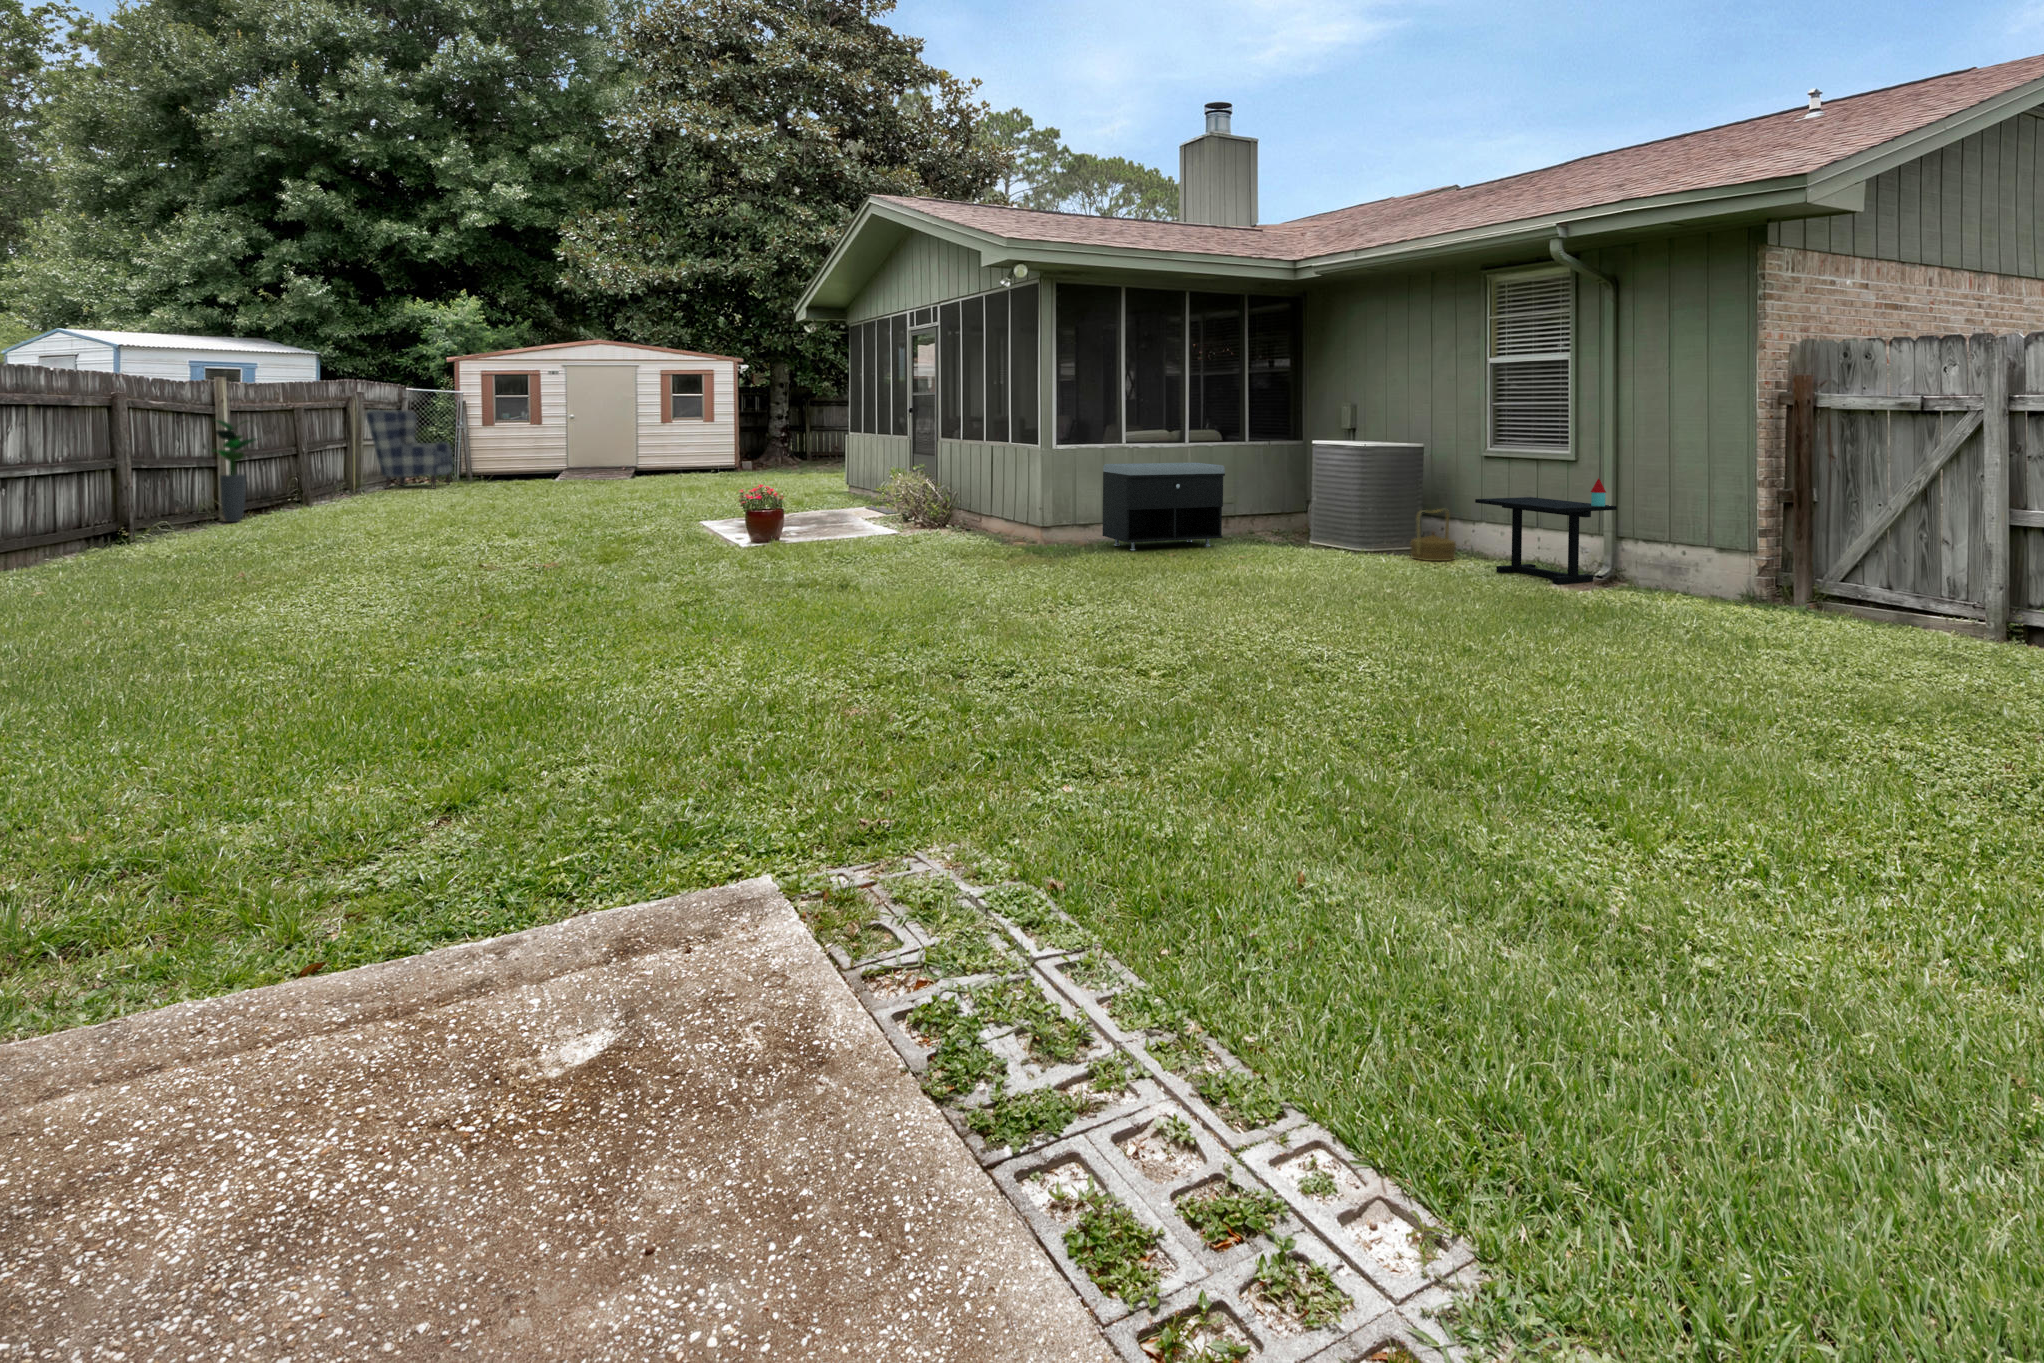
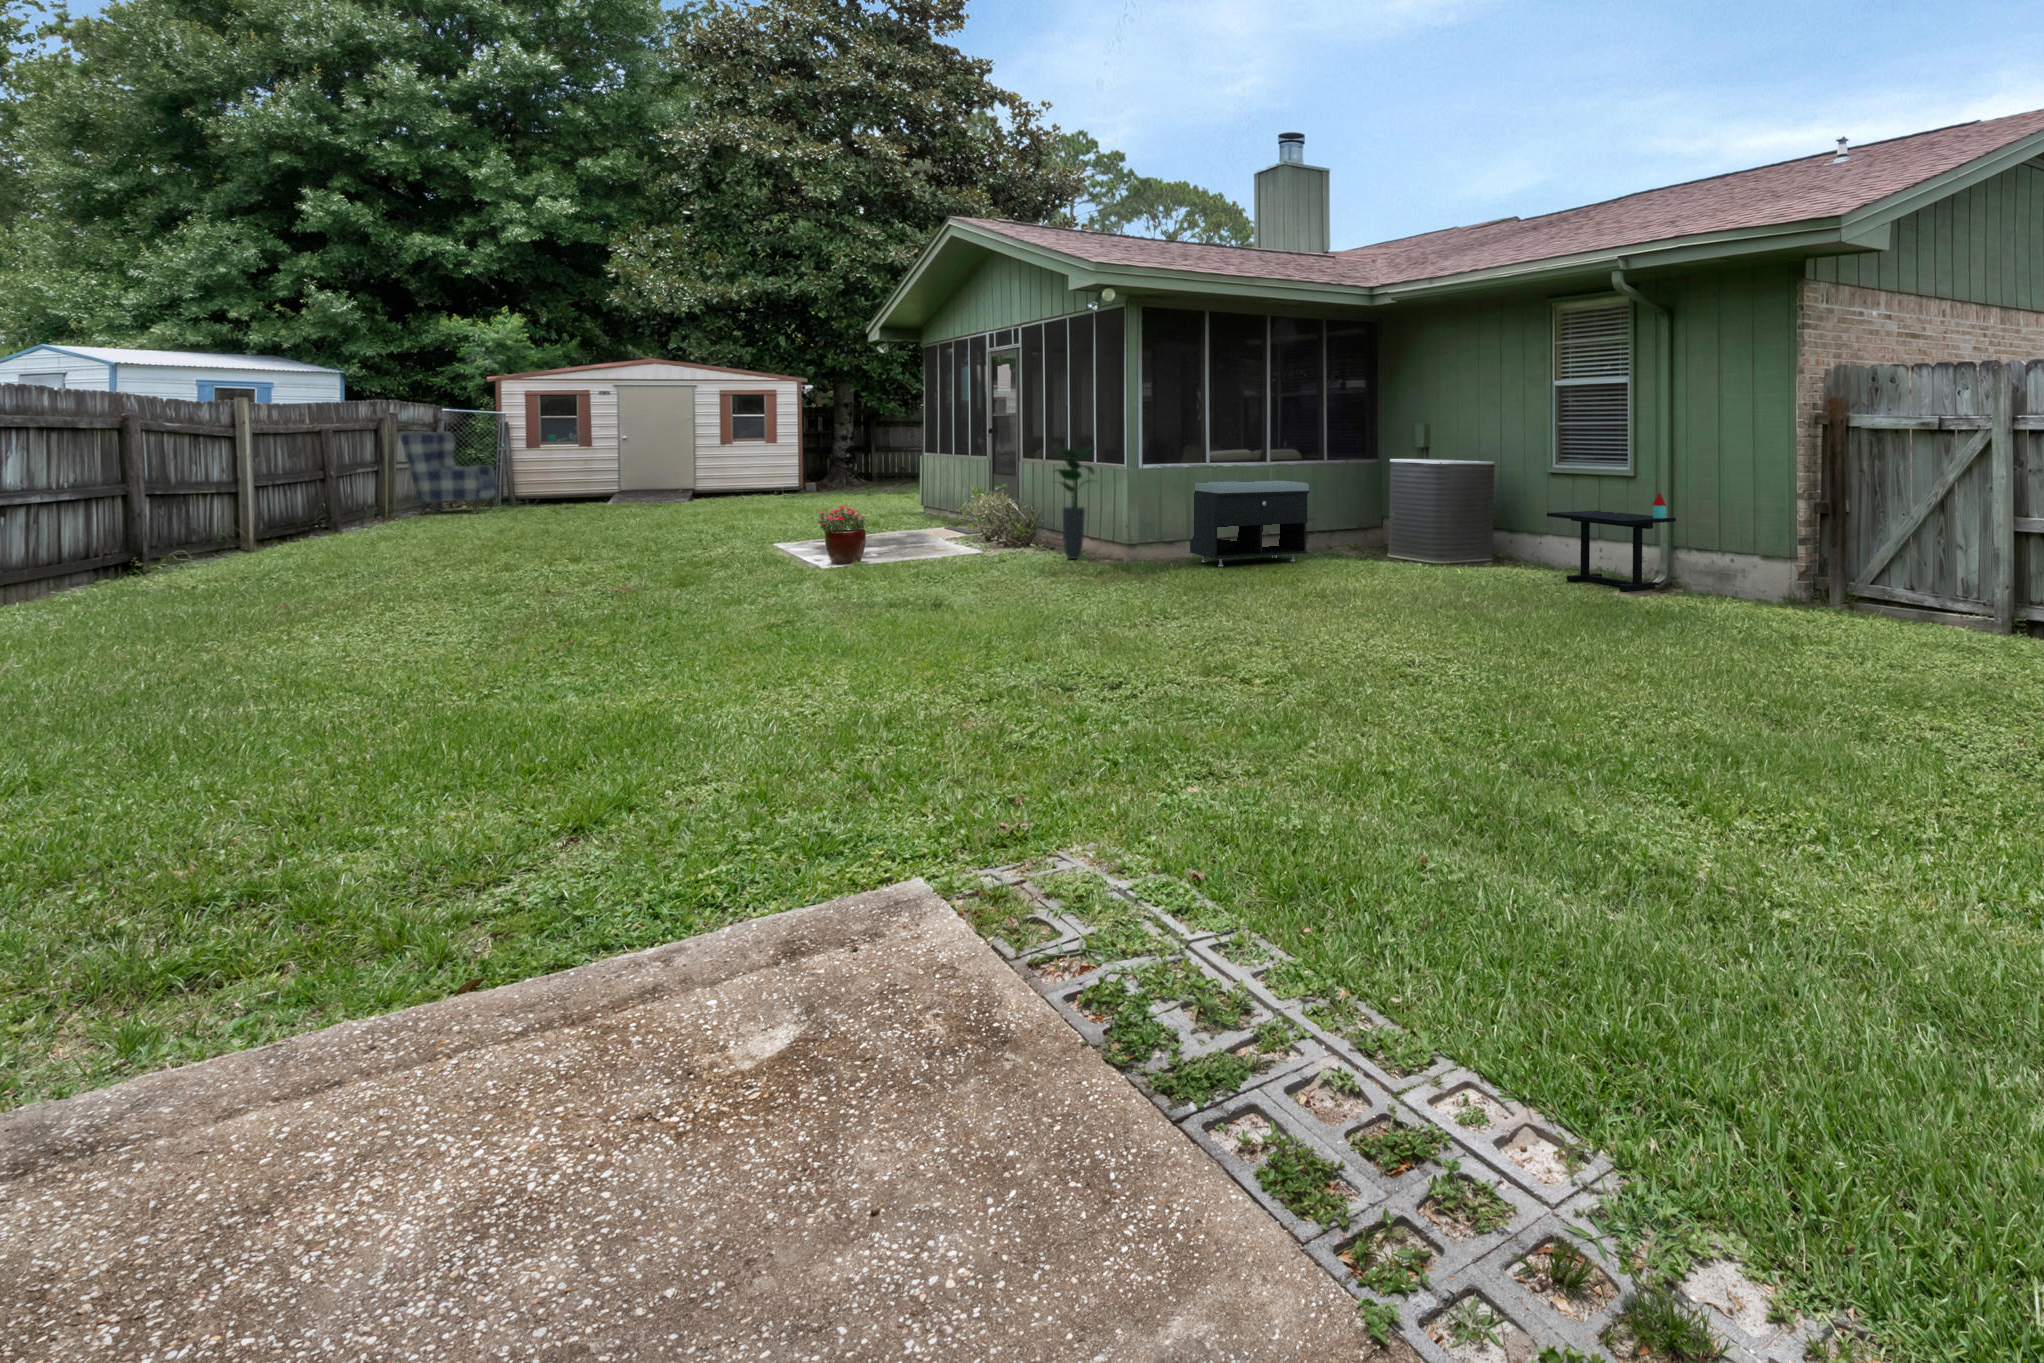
potted plant: present [213,420,256,522] -> present [1056,447,1095,559]
woven basket: present [1410,509,1457,561] -> none [1485,522,1529,572]

